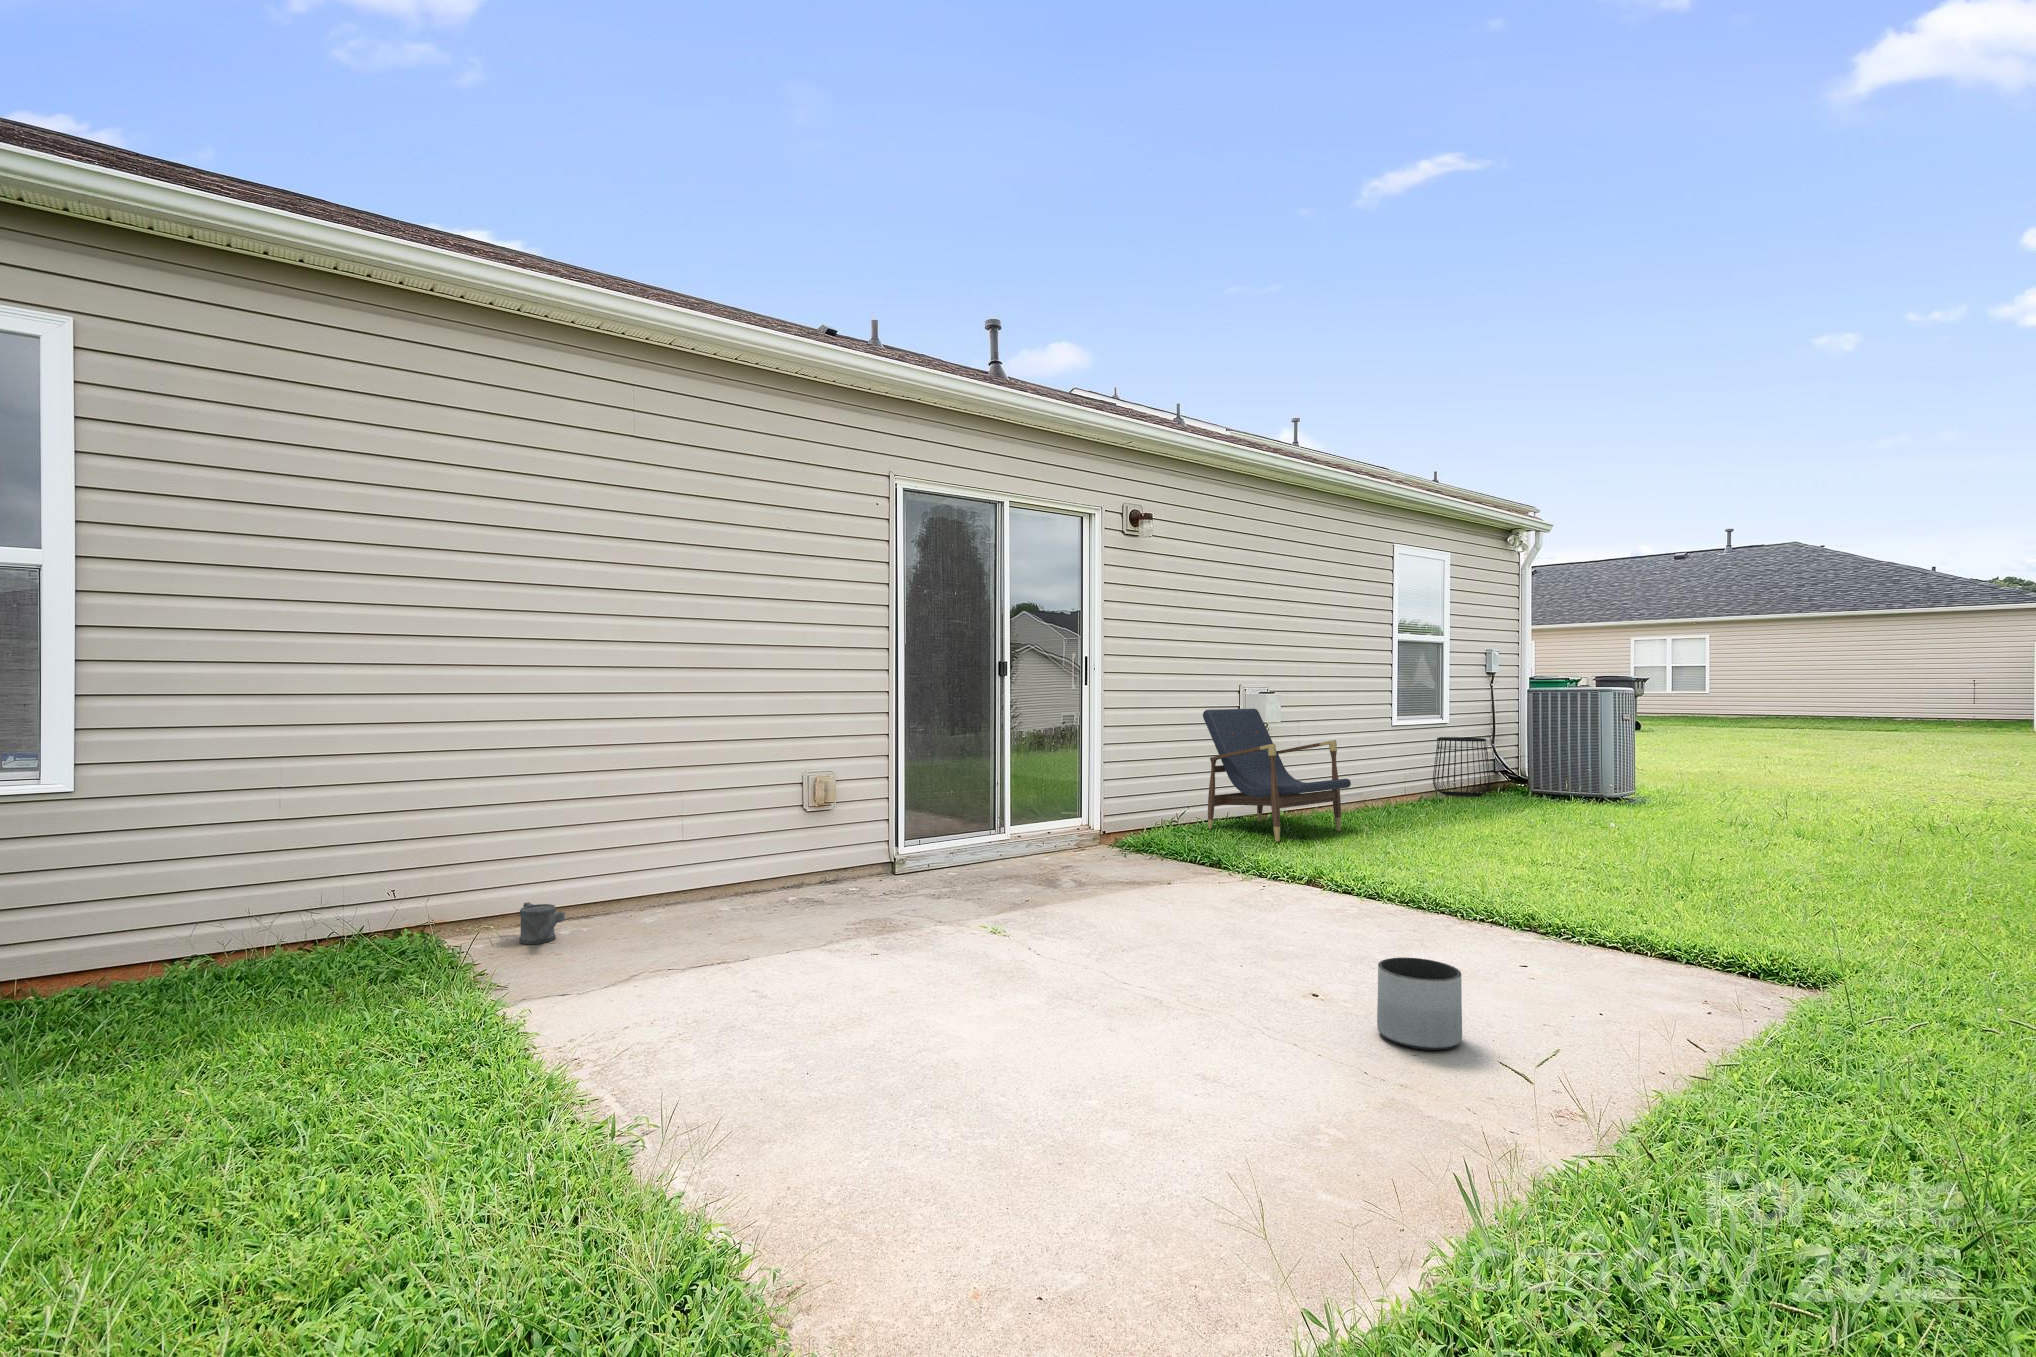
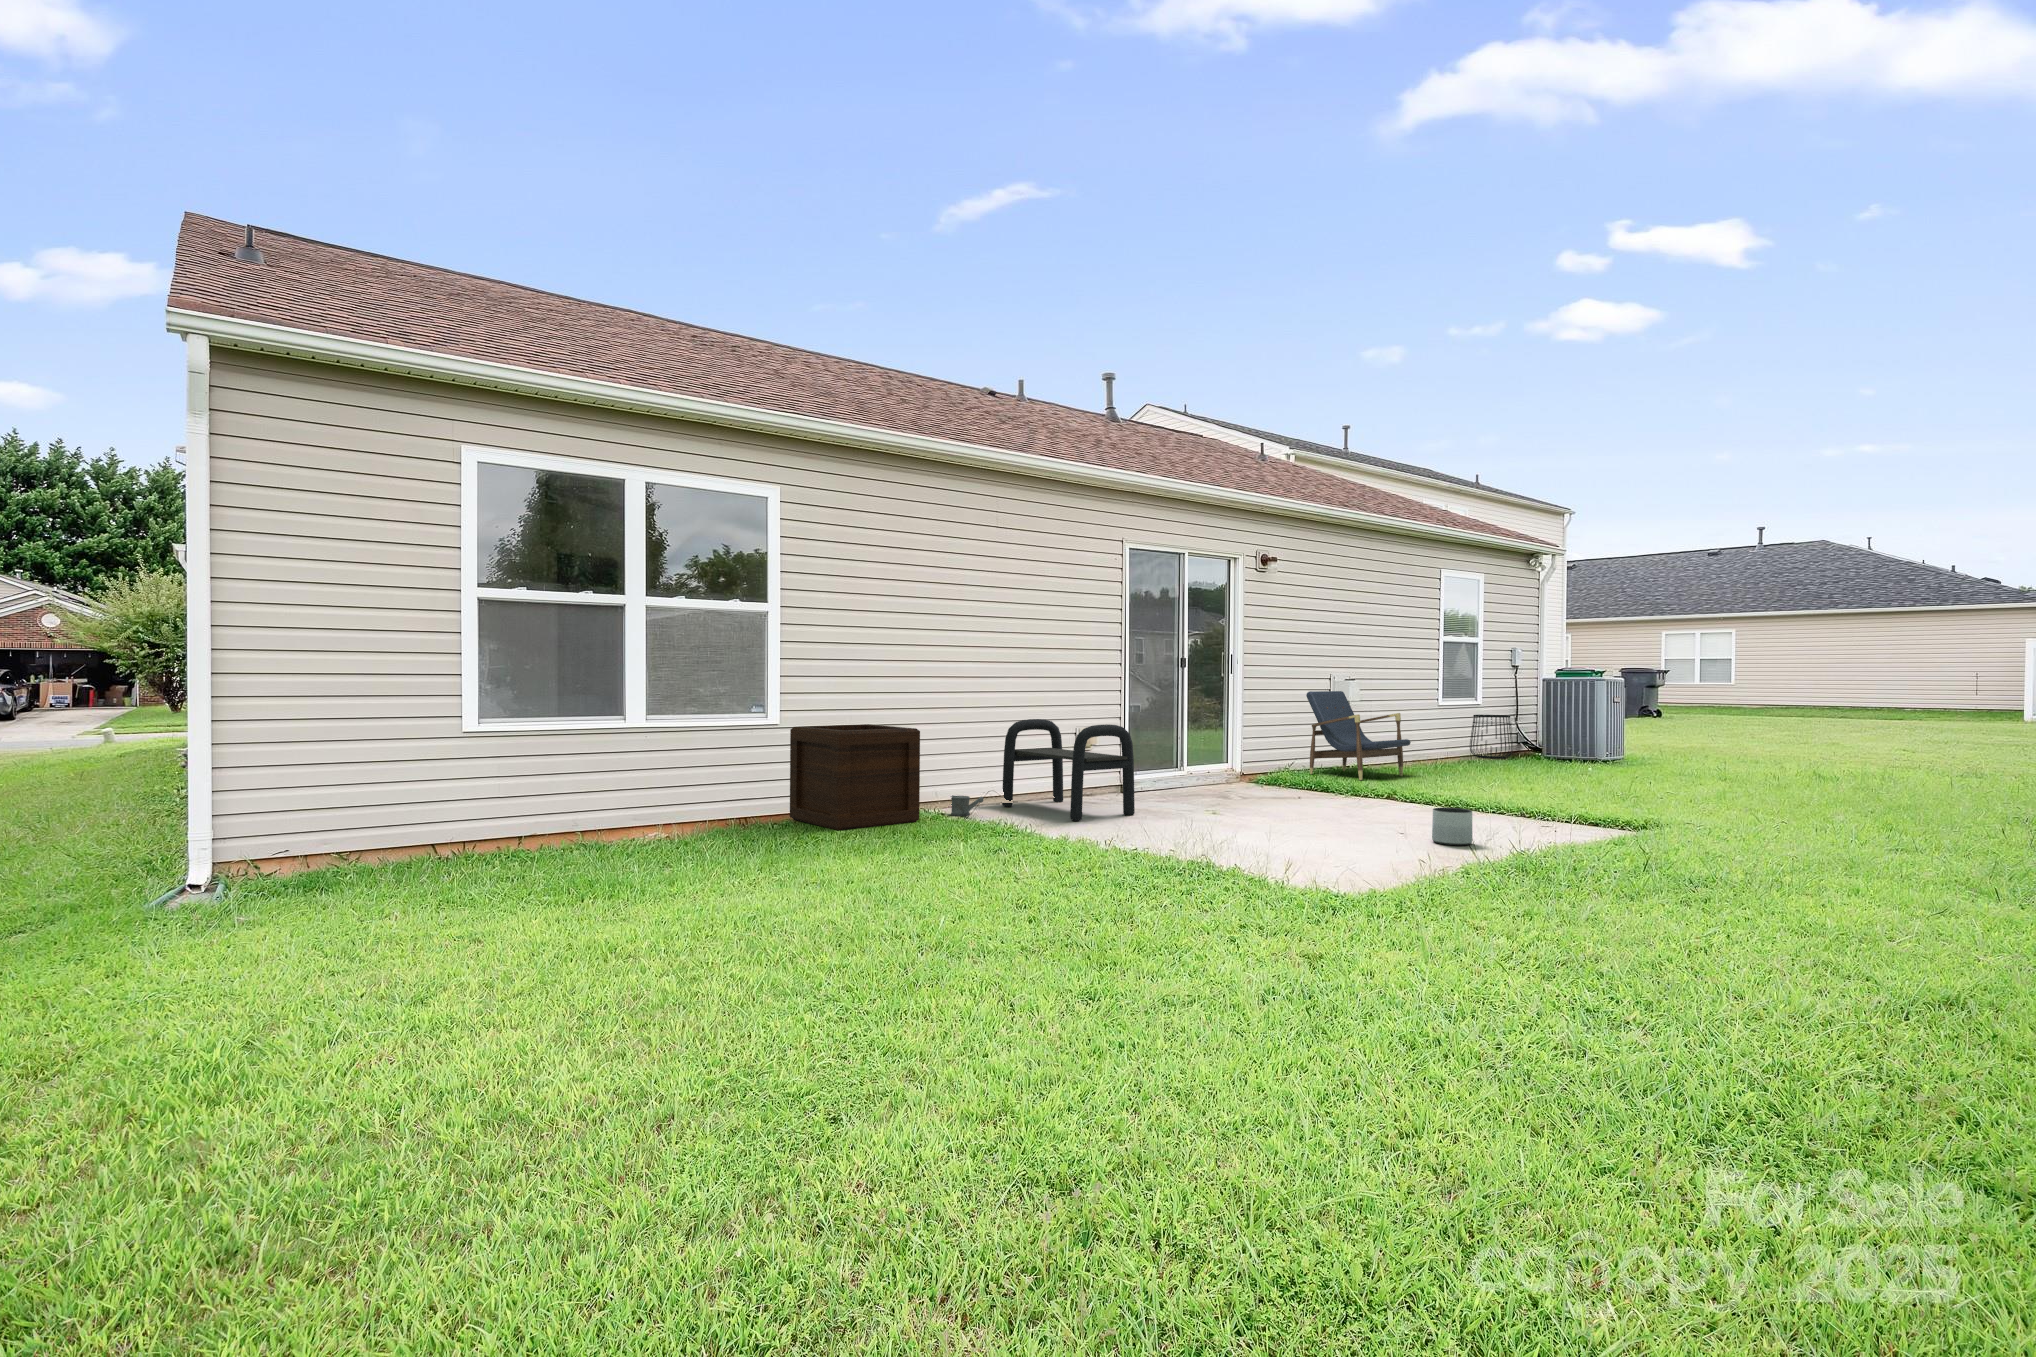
bench: none [647,763,852,959] -> present [1002,719,1135,820]
wooden crate: none [89,783,352,1028] -> present [790,724,920,830]

